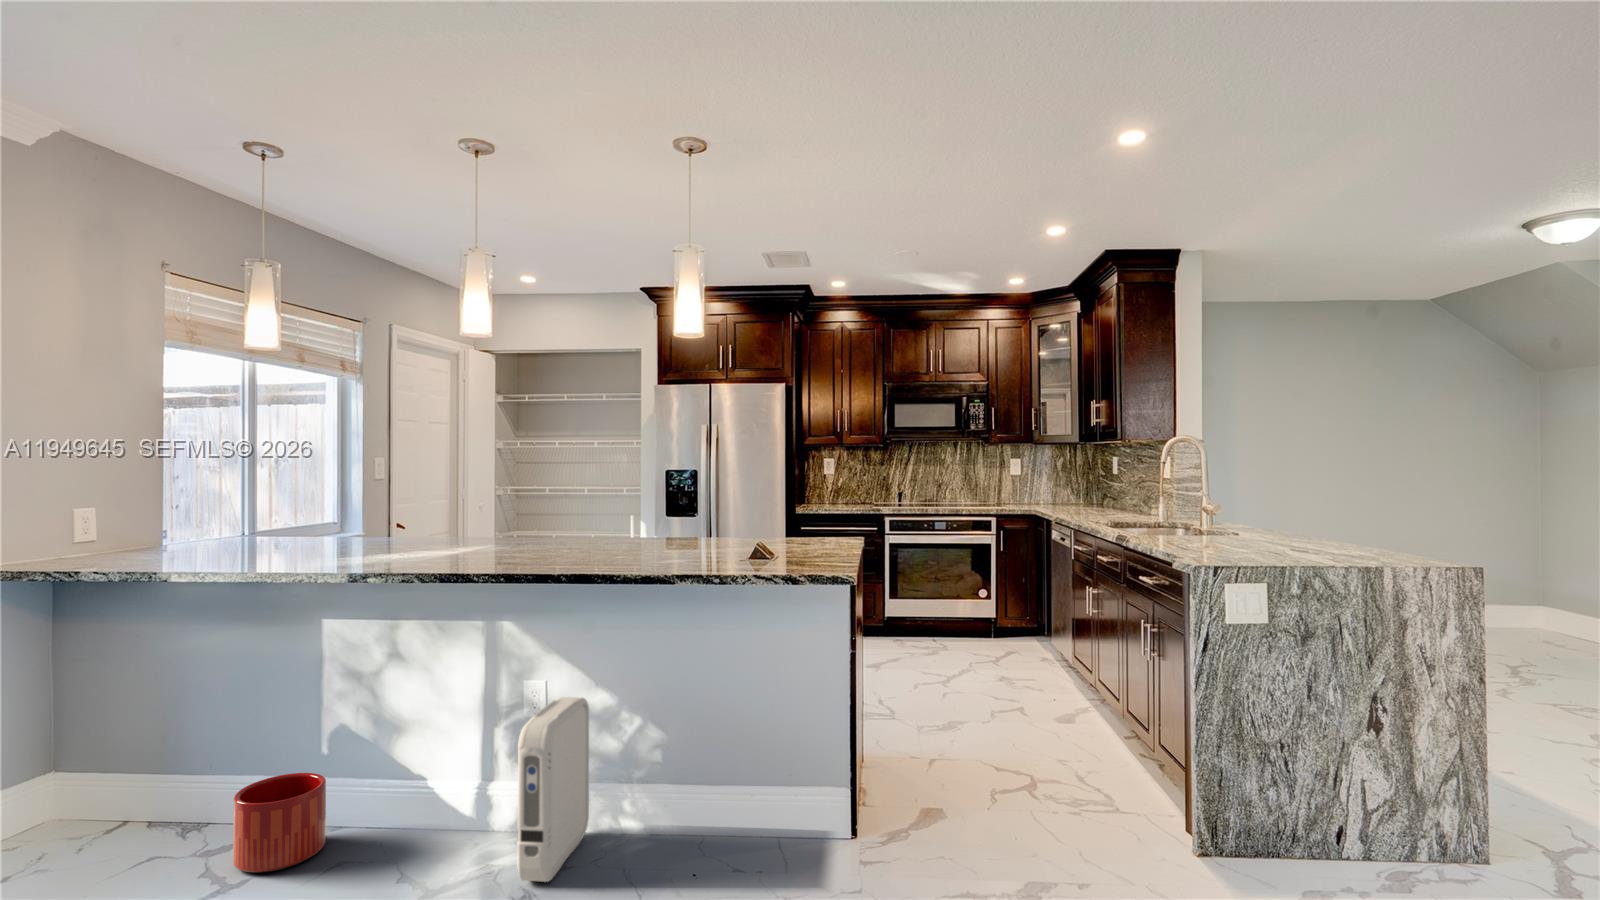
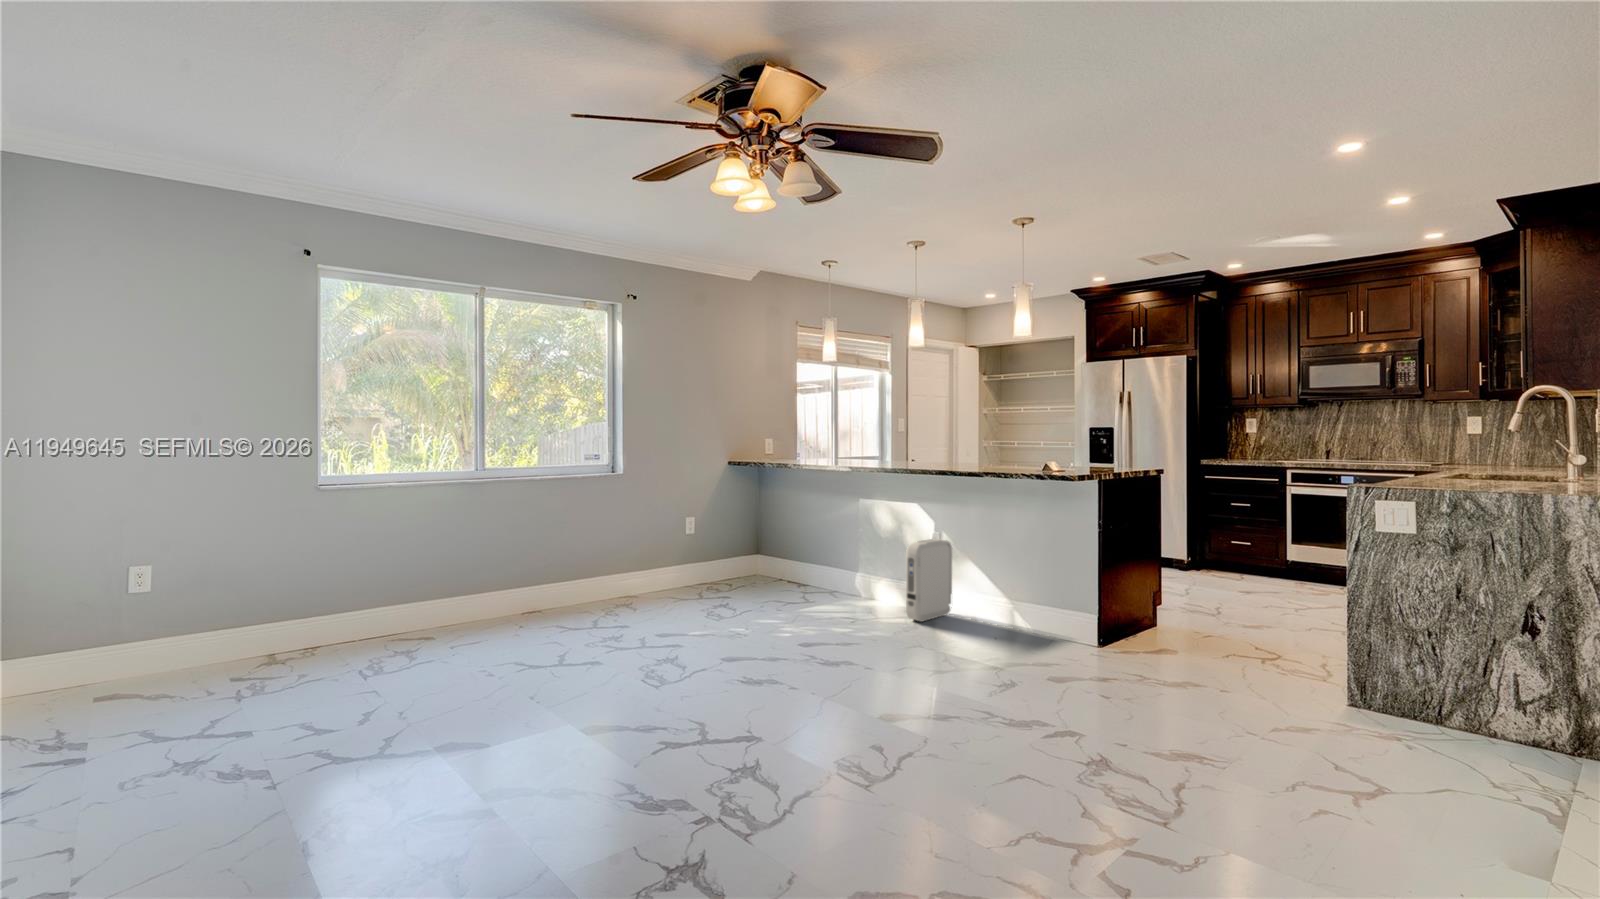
planter: present [233,773,326,873] -> none [809,561,843,597]

